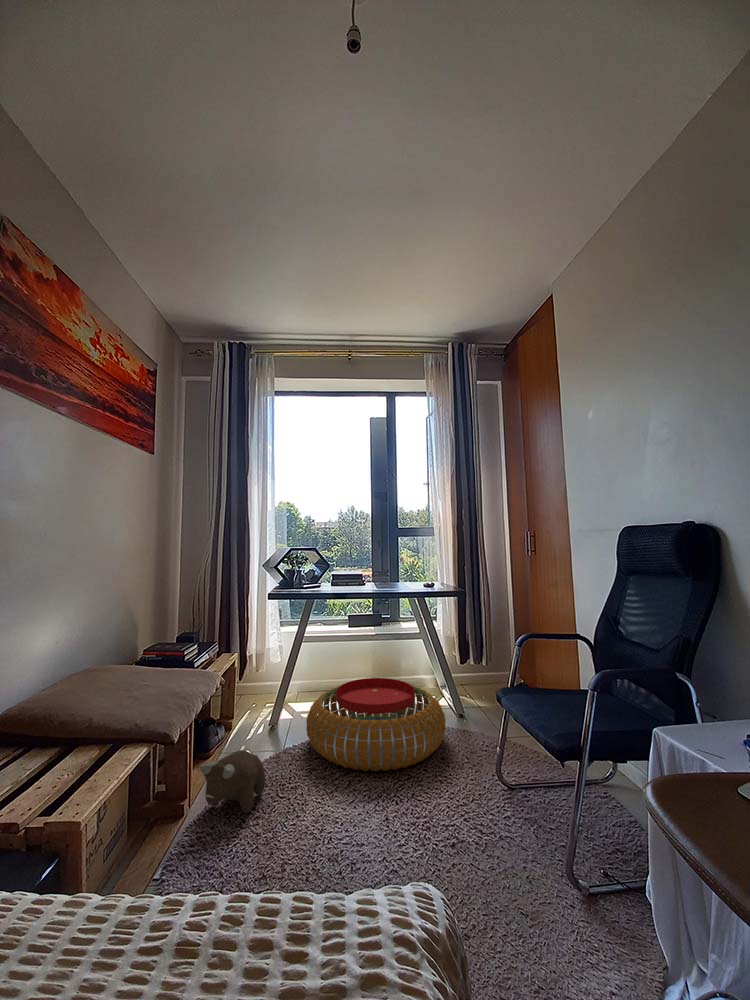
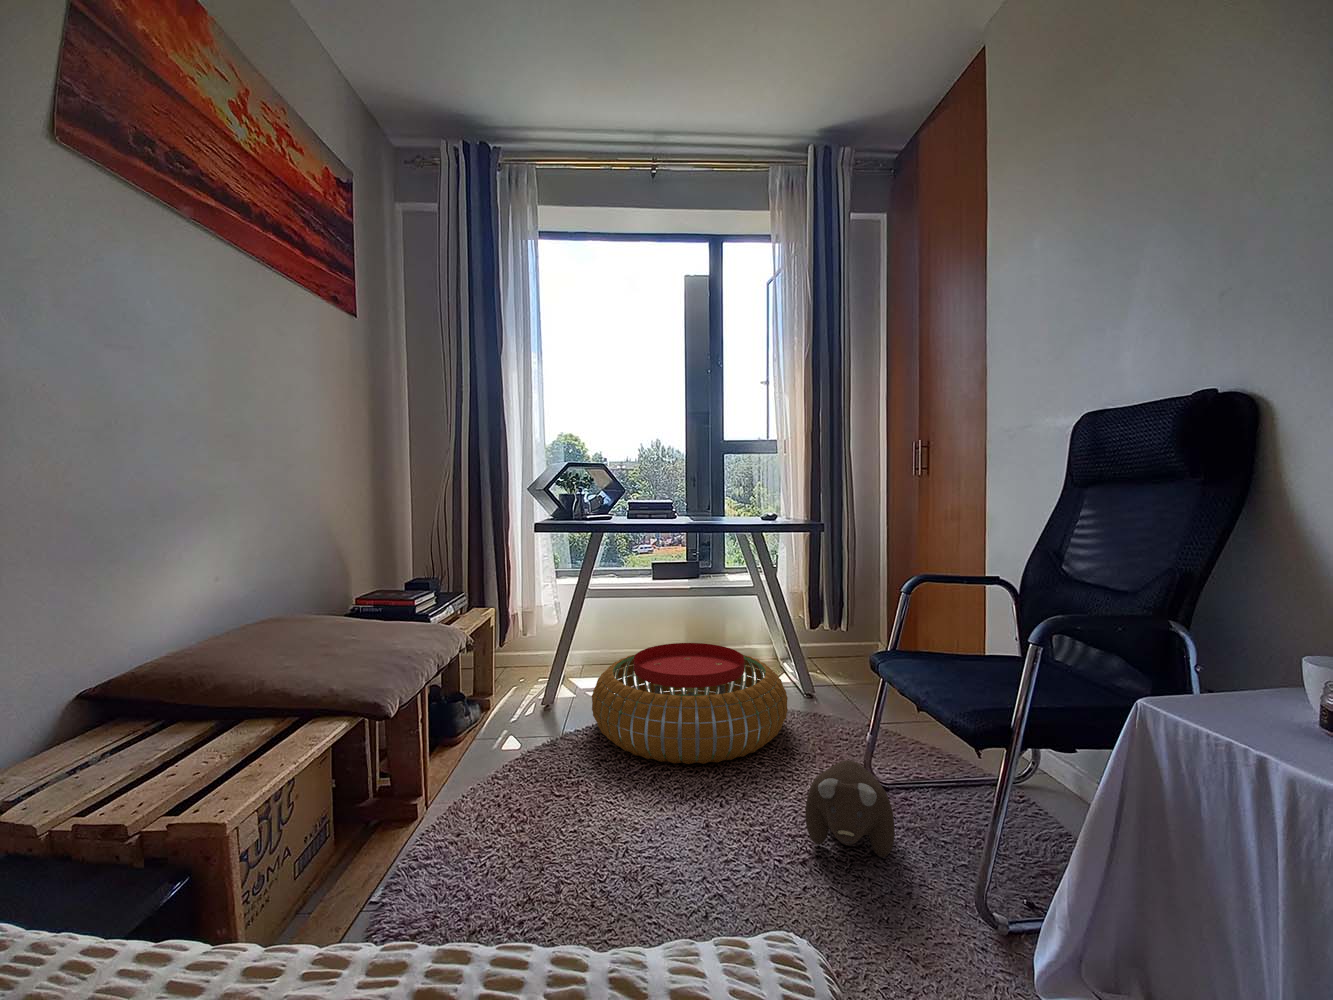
plush toy: present [200,750,265,813] -> present [805,760,895,857]

